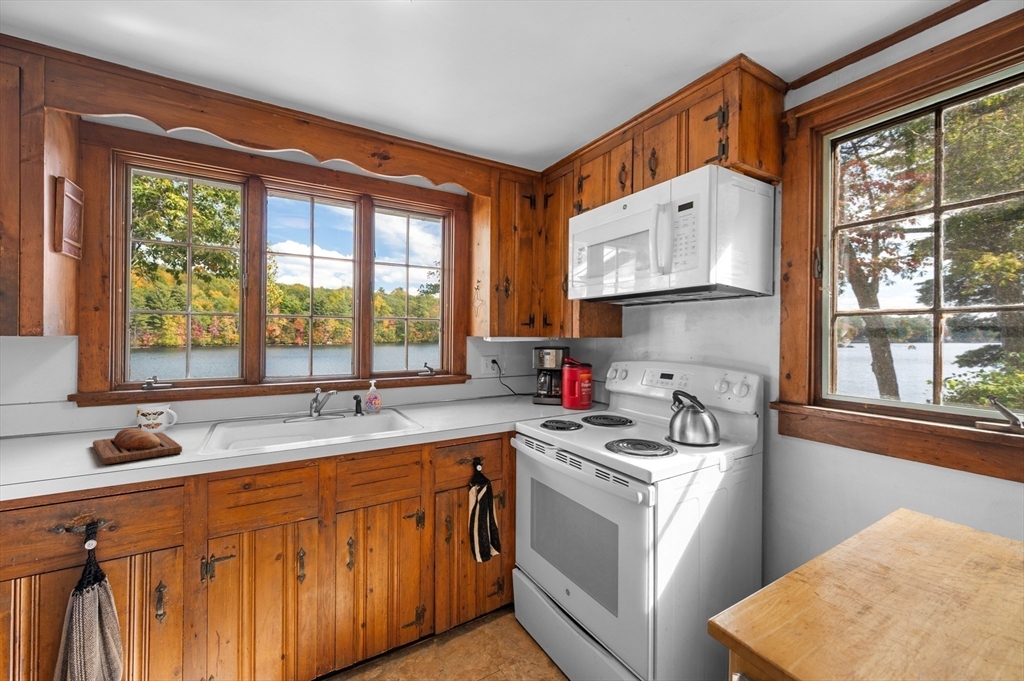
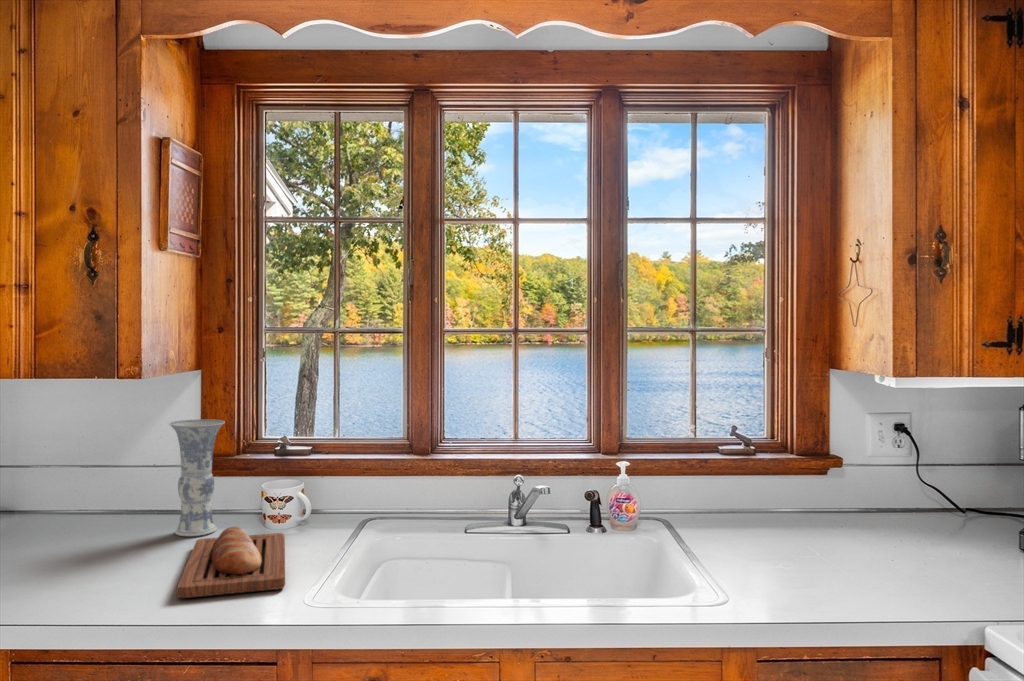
vase: none [60,367,109,443] -> present [169,419,225,536]

